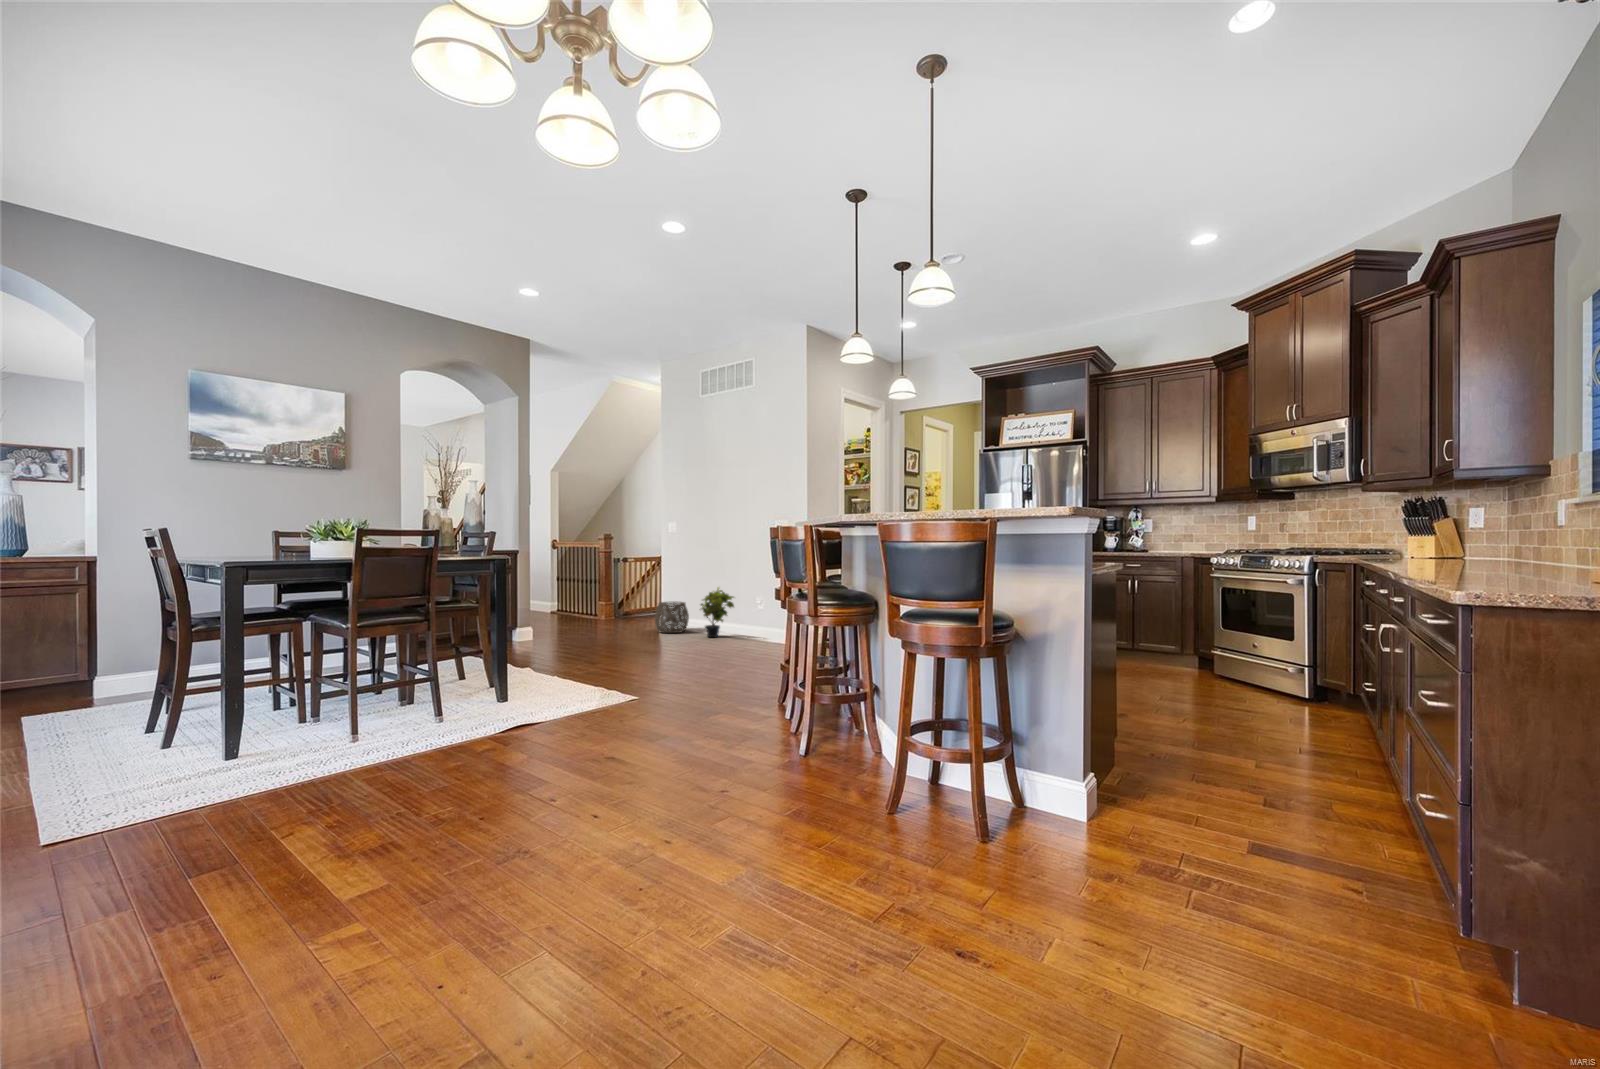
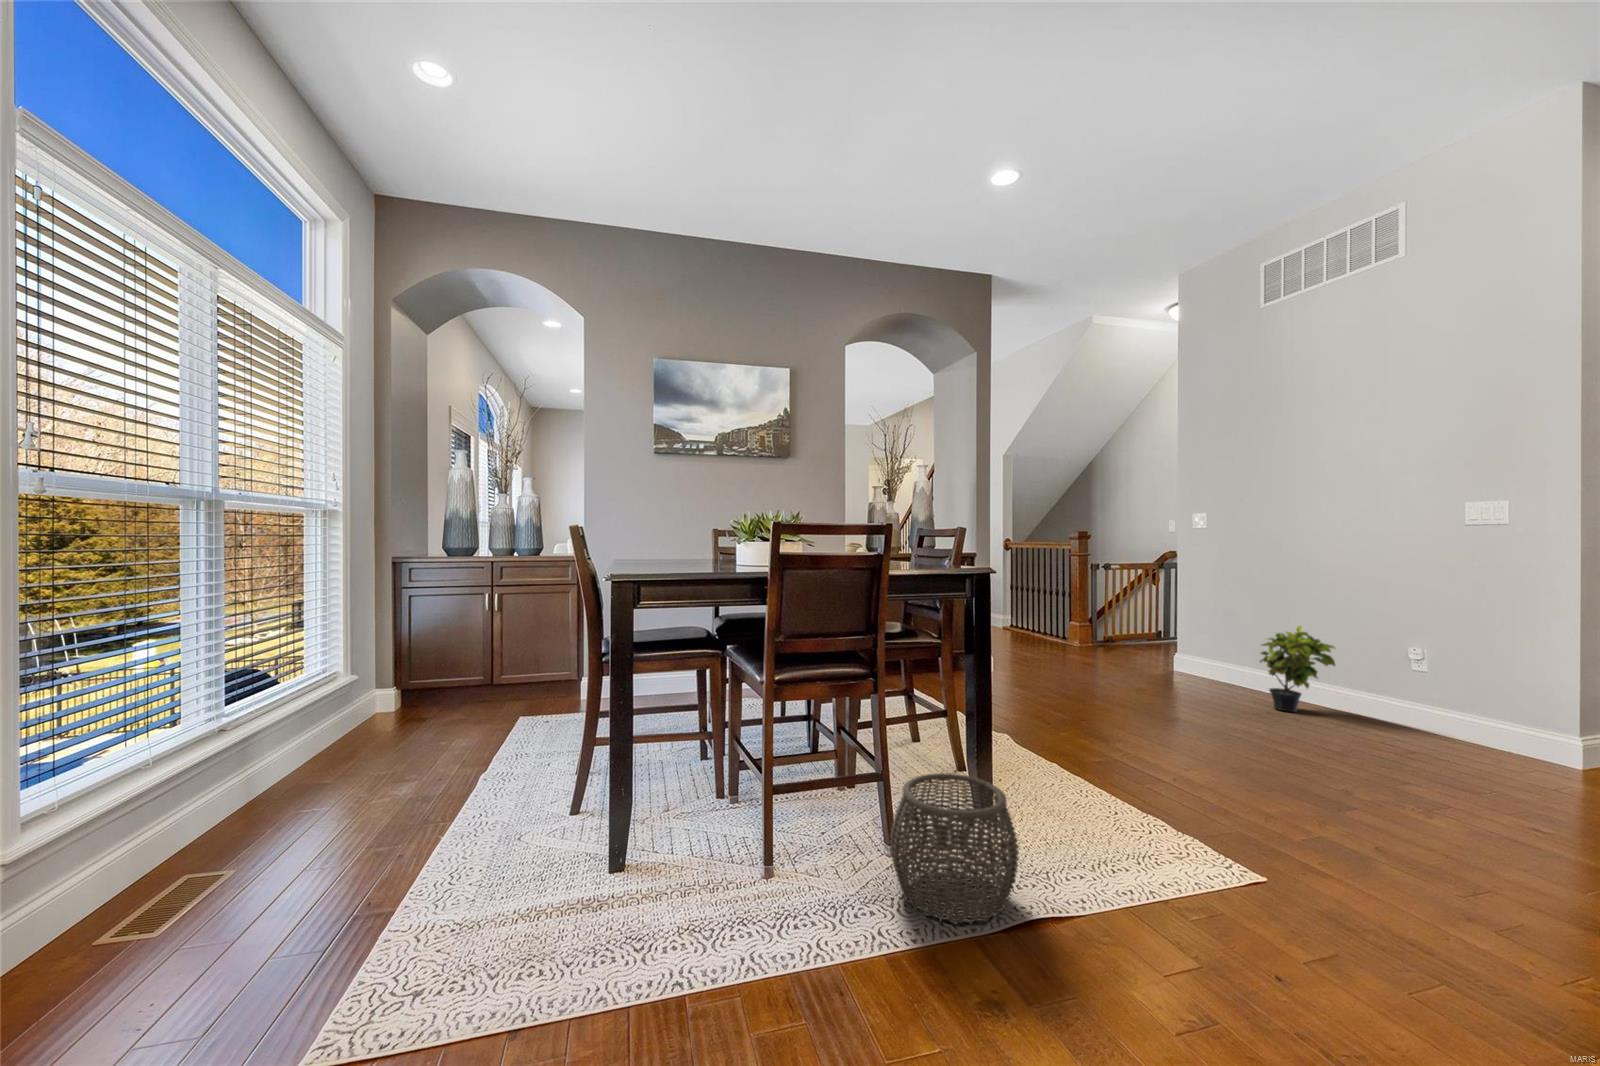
woven basket: present [655,602,689,633] -> present [890,773,1019,924]

